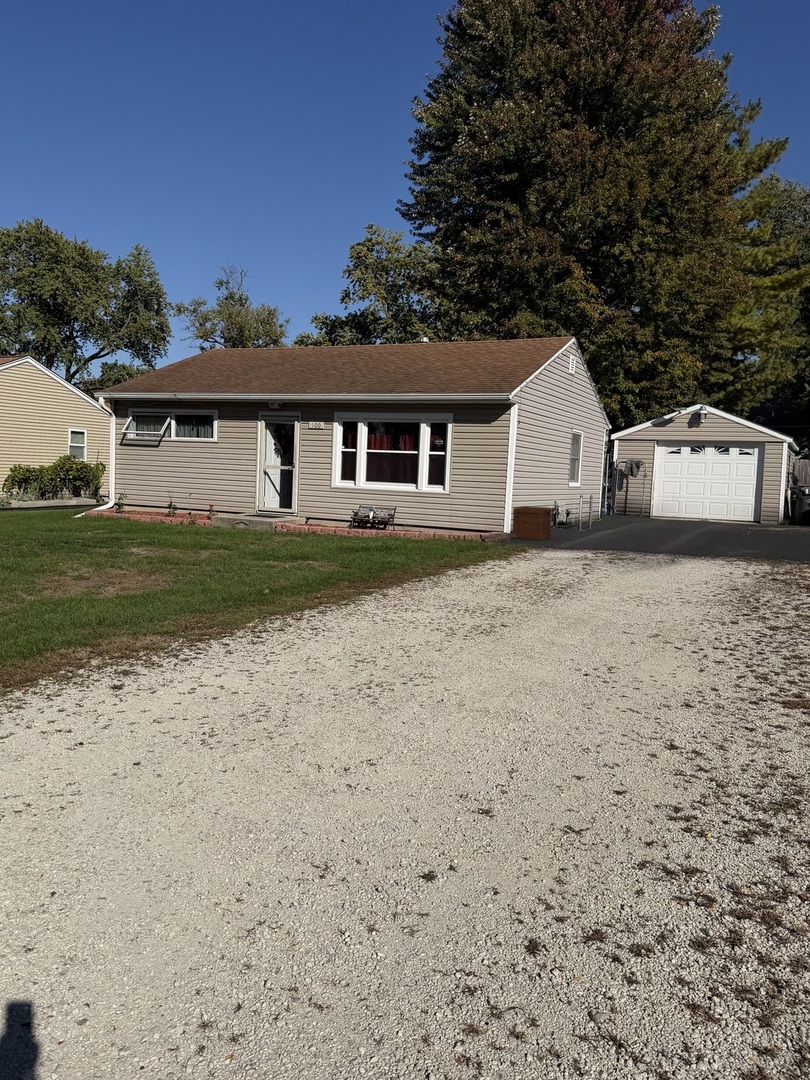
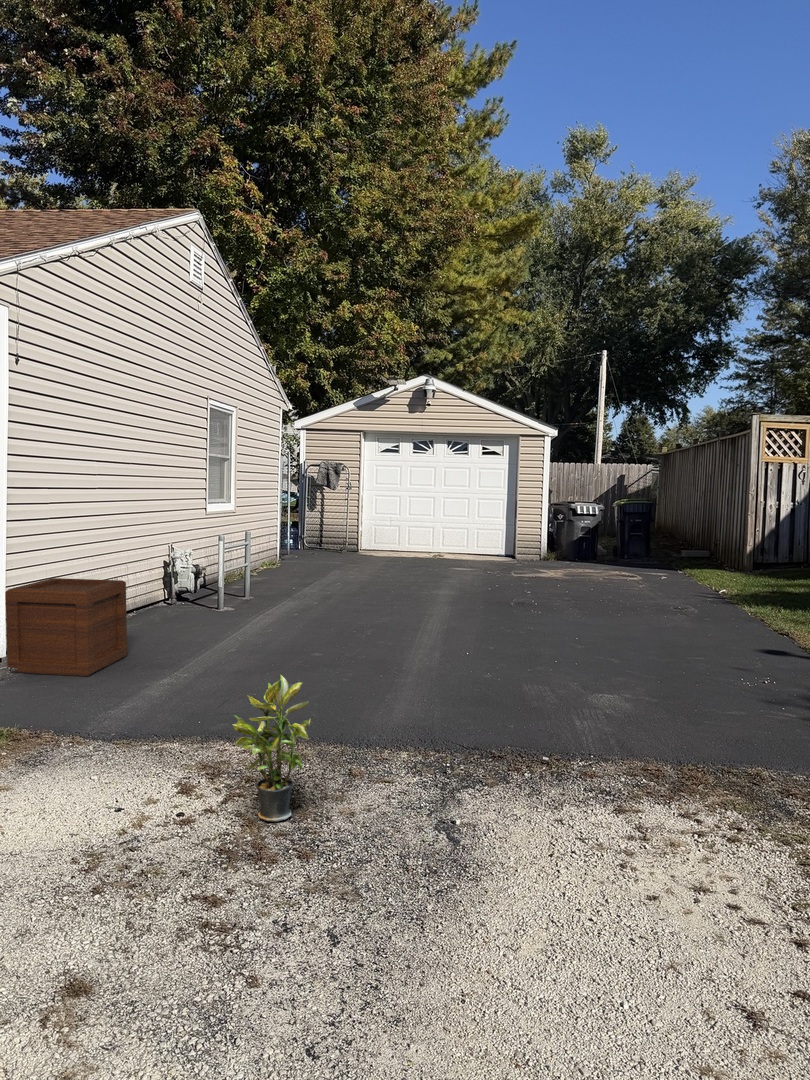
potted plant: none [608,522,630,560] -> present [233,675,311,822]

